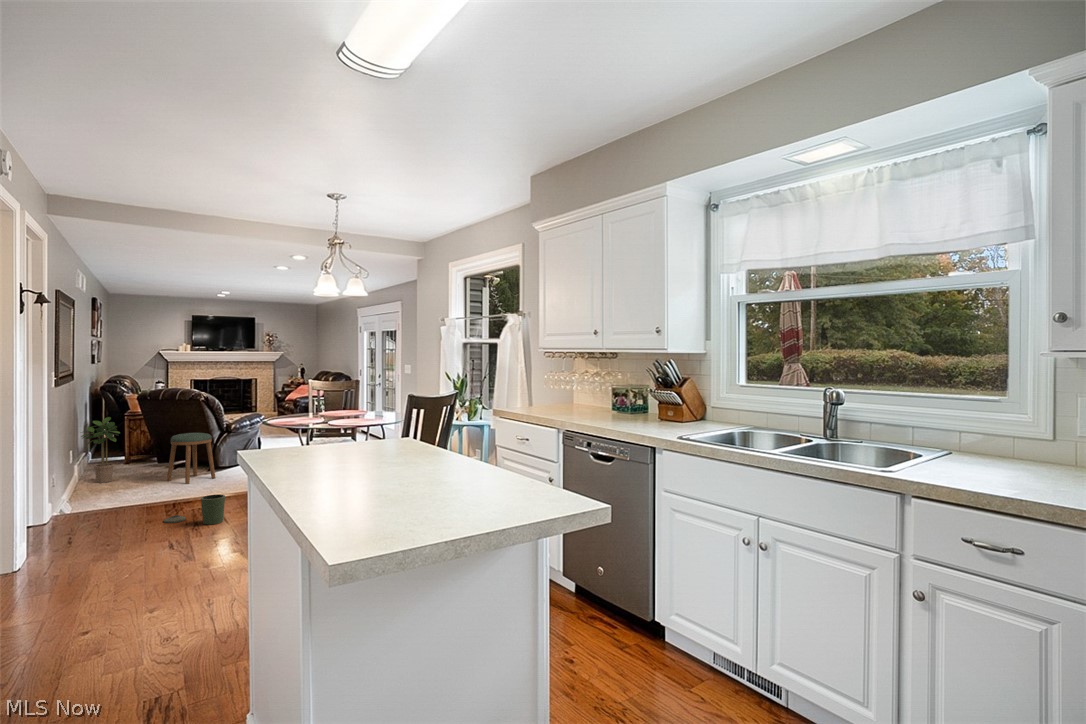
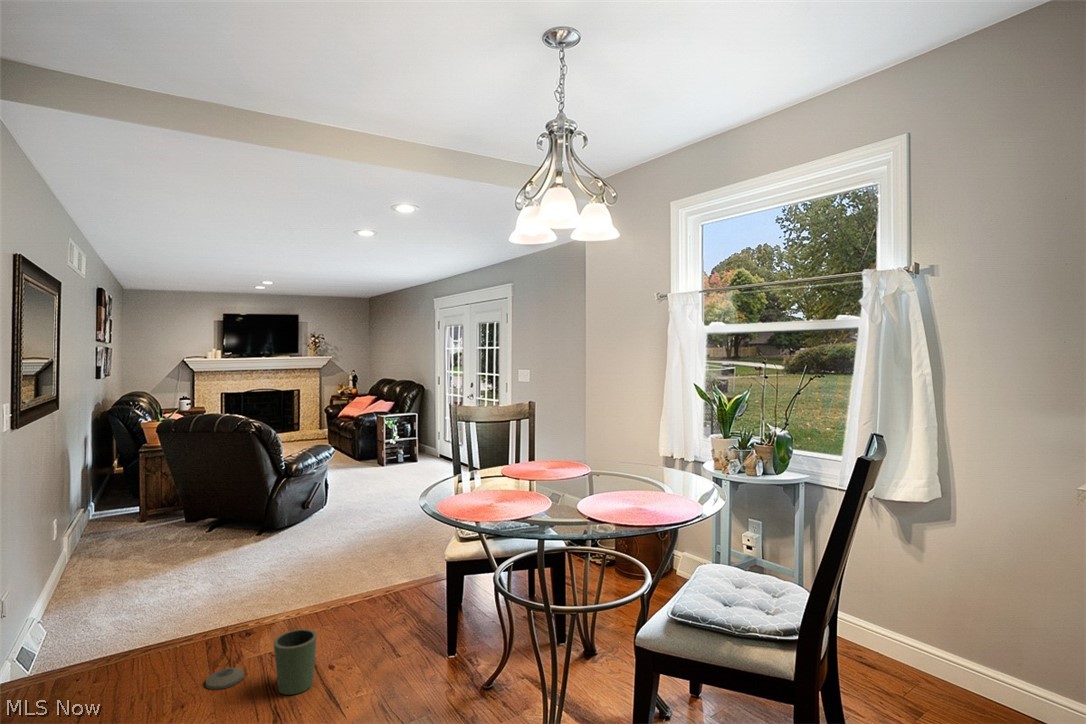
potted plant: present [81,417,120,483] -> none [69,463,131,567]
stool: present [167,433,215,484] -> none [202,485,274,568]

